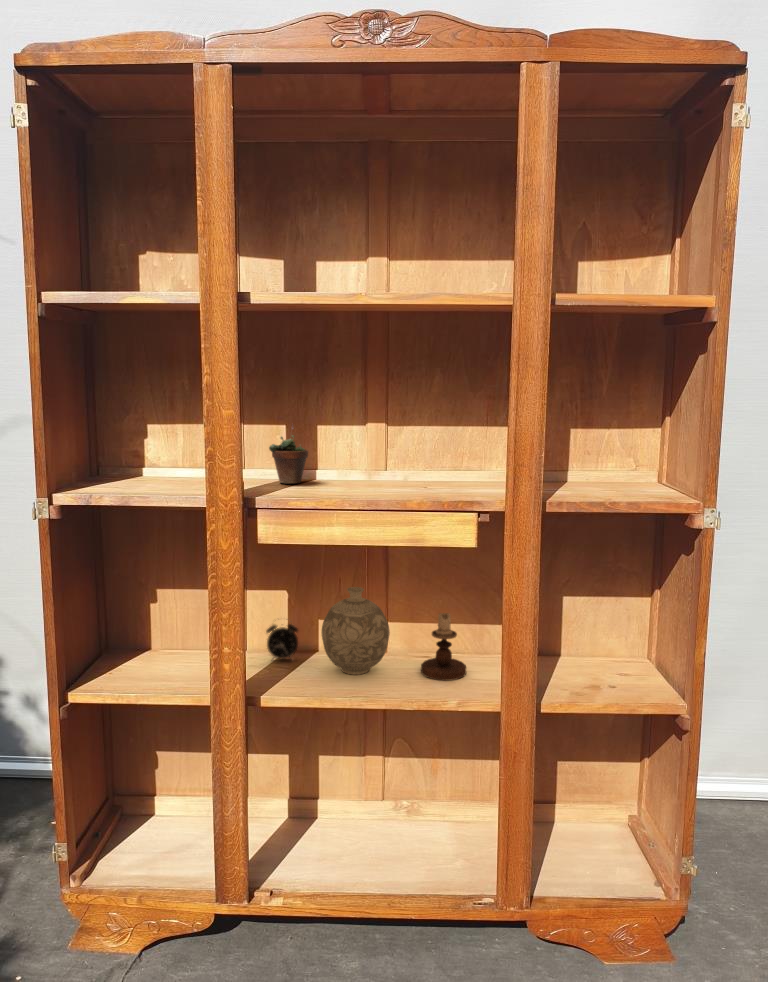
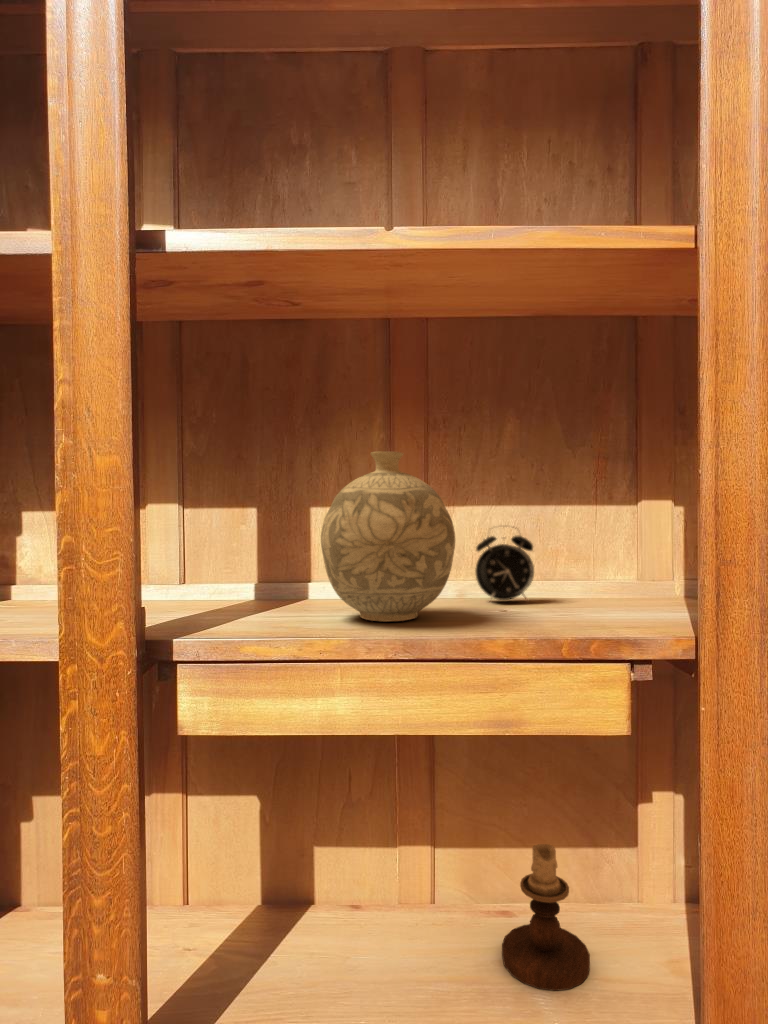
succulent plant: present [269,424,308,484] -> none [220,501,291,608]
decorative vase: present [322,587,390,675] -> present [321,452,455,621]
alarm clock: present [266,624,298,659] -> present [475,525,534,600]

